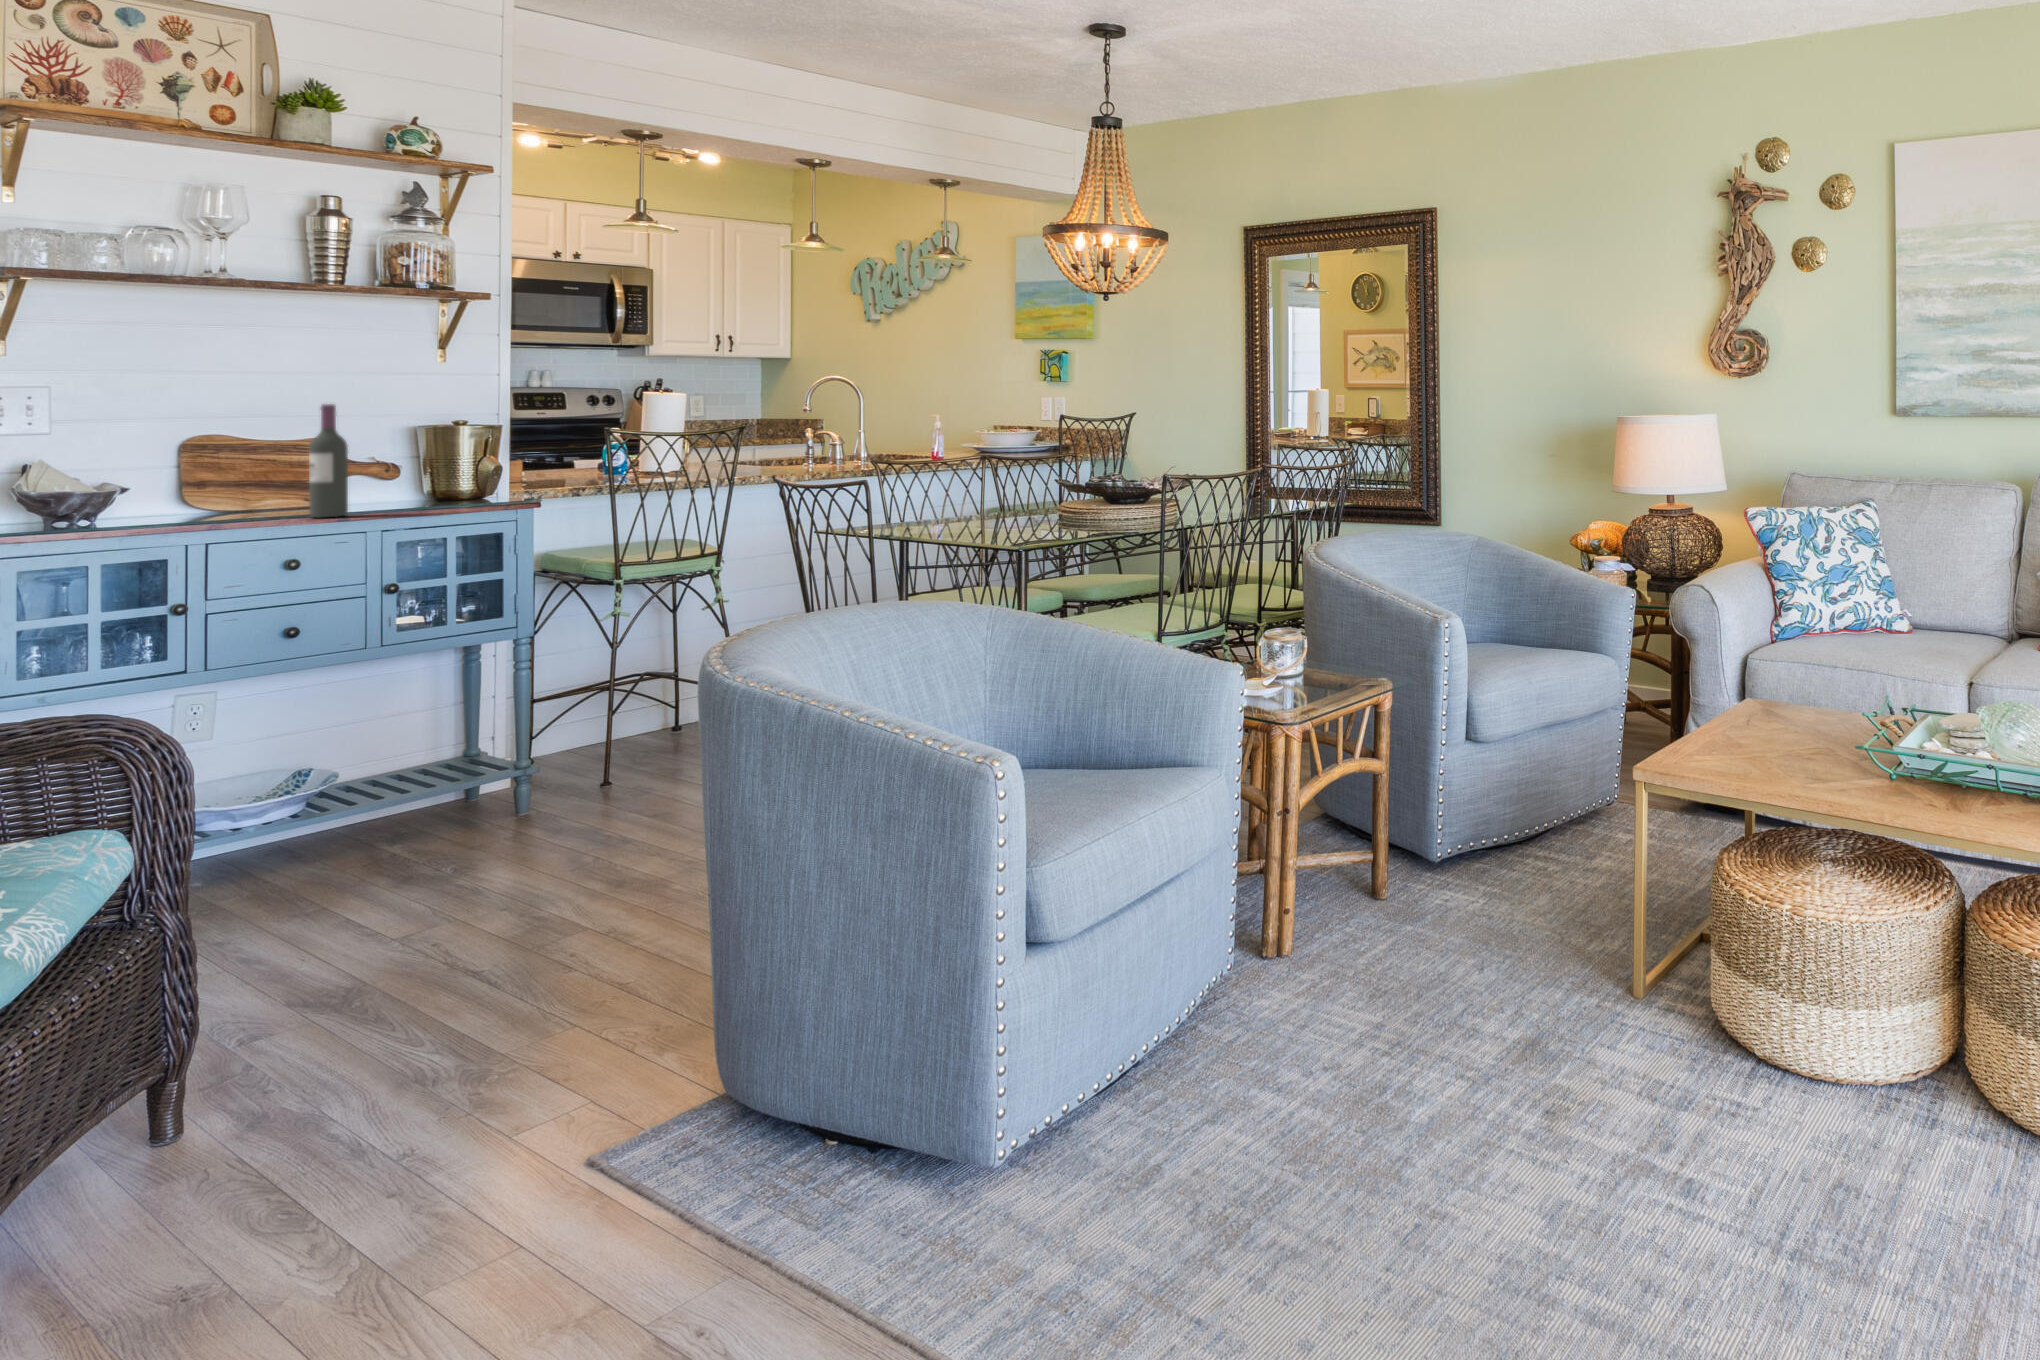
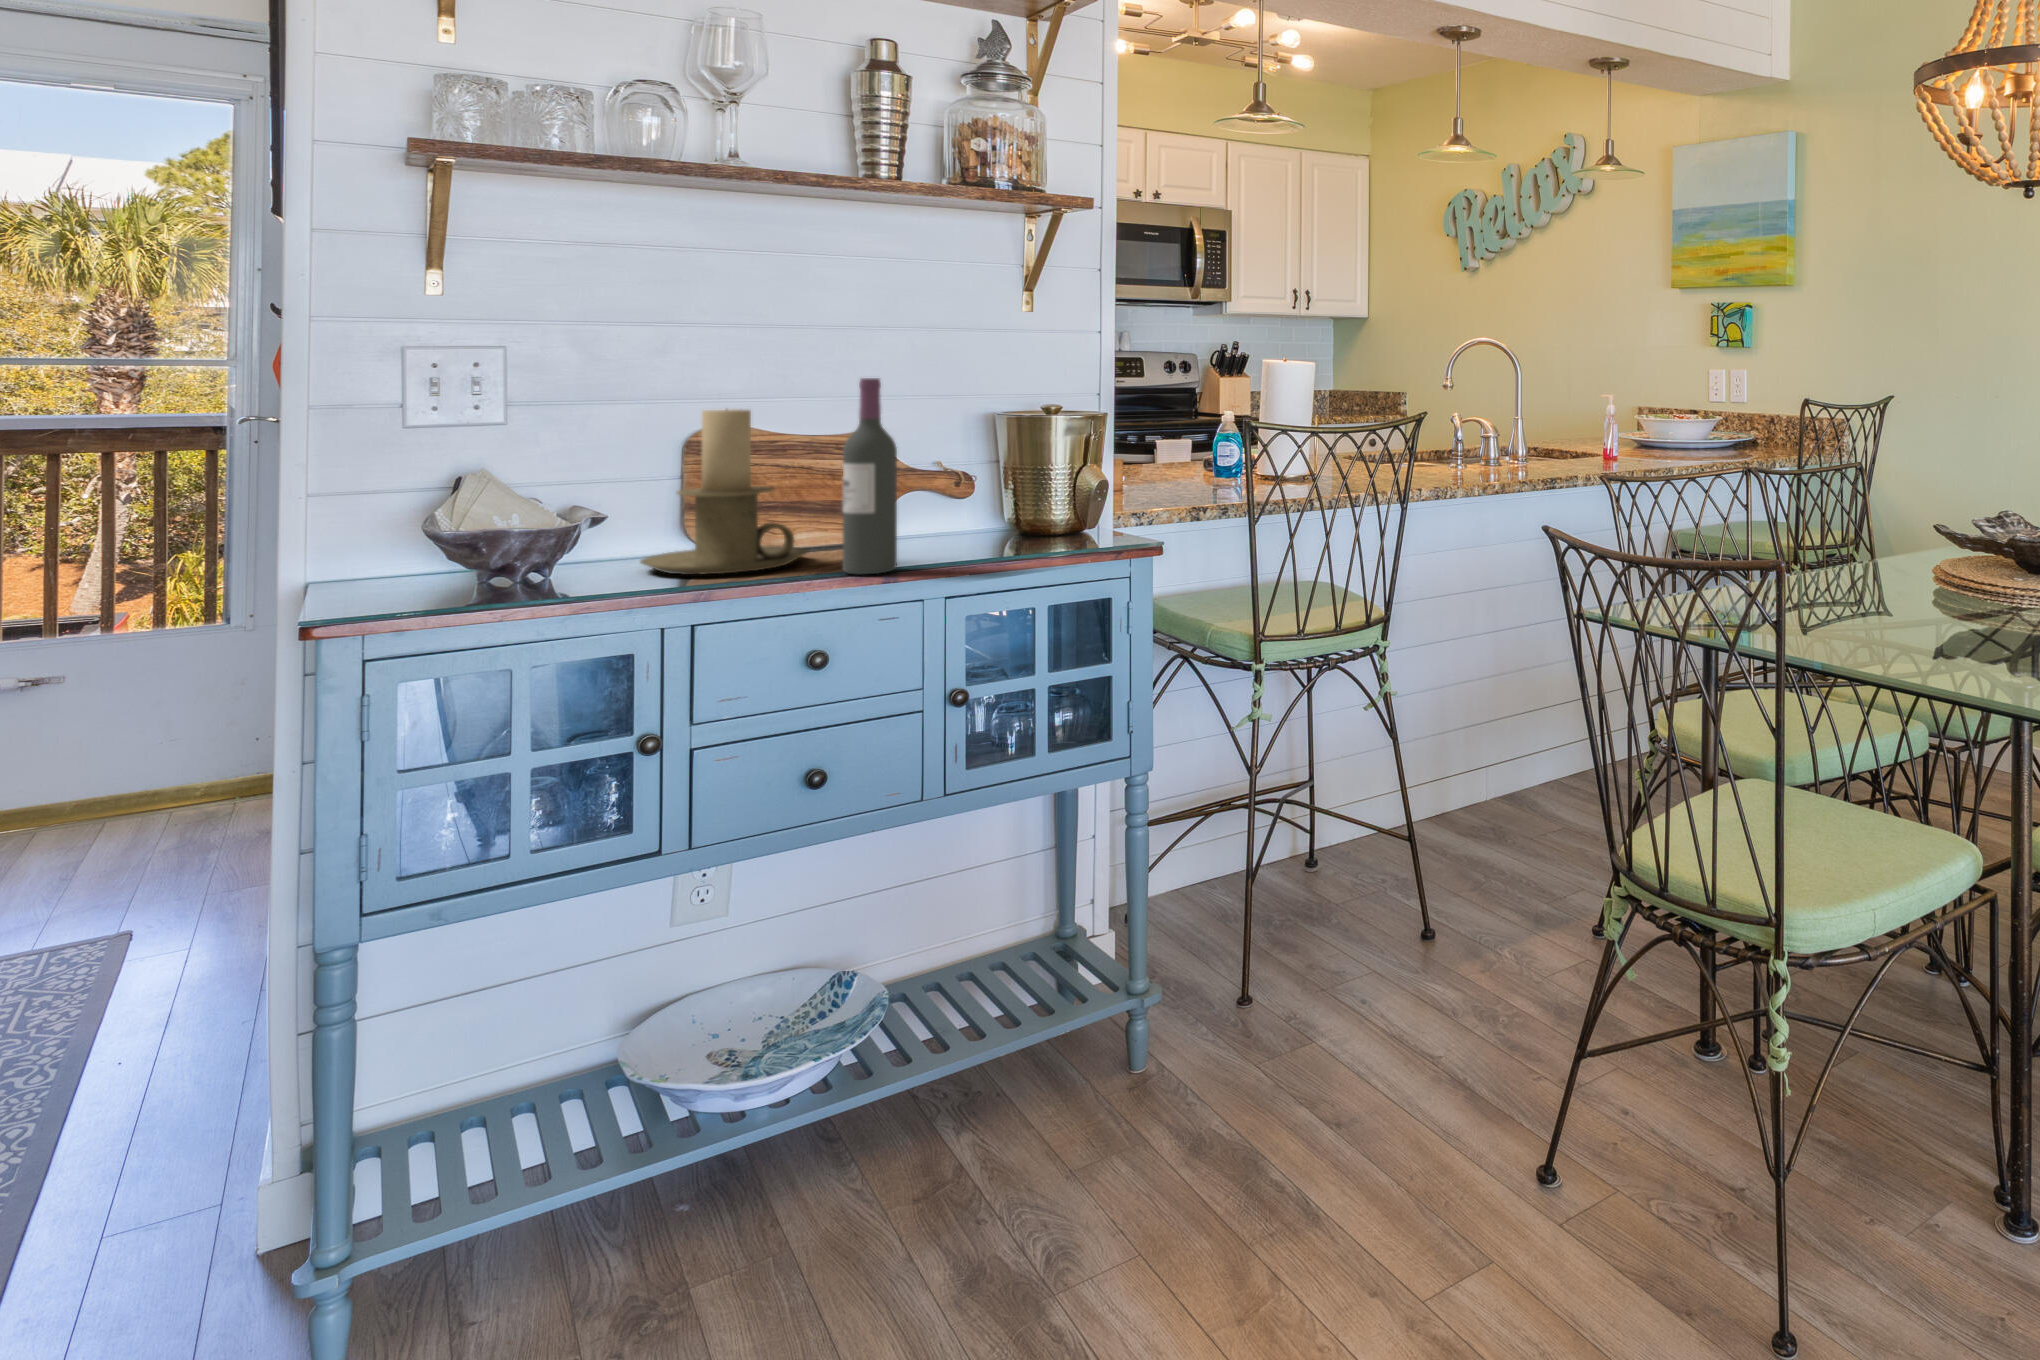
candle holder: none [157,423,282,521] -> present [640,409,808,574]

